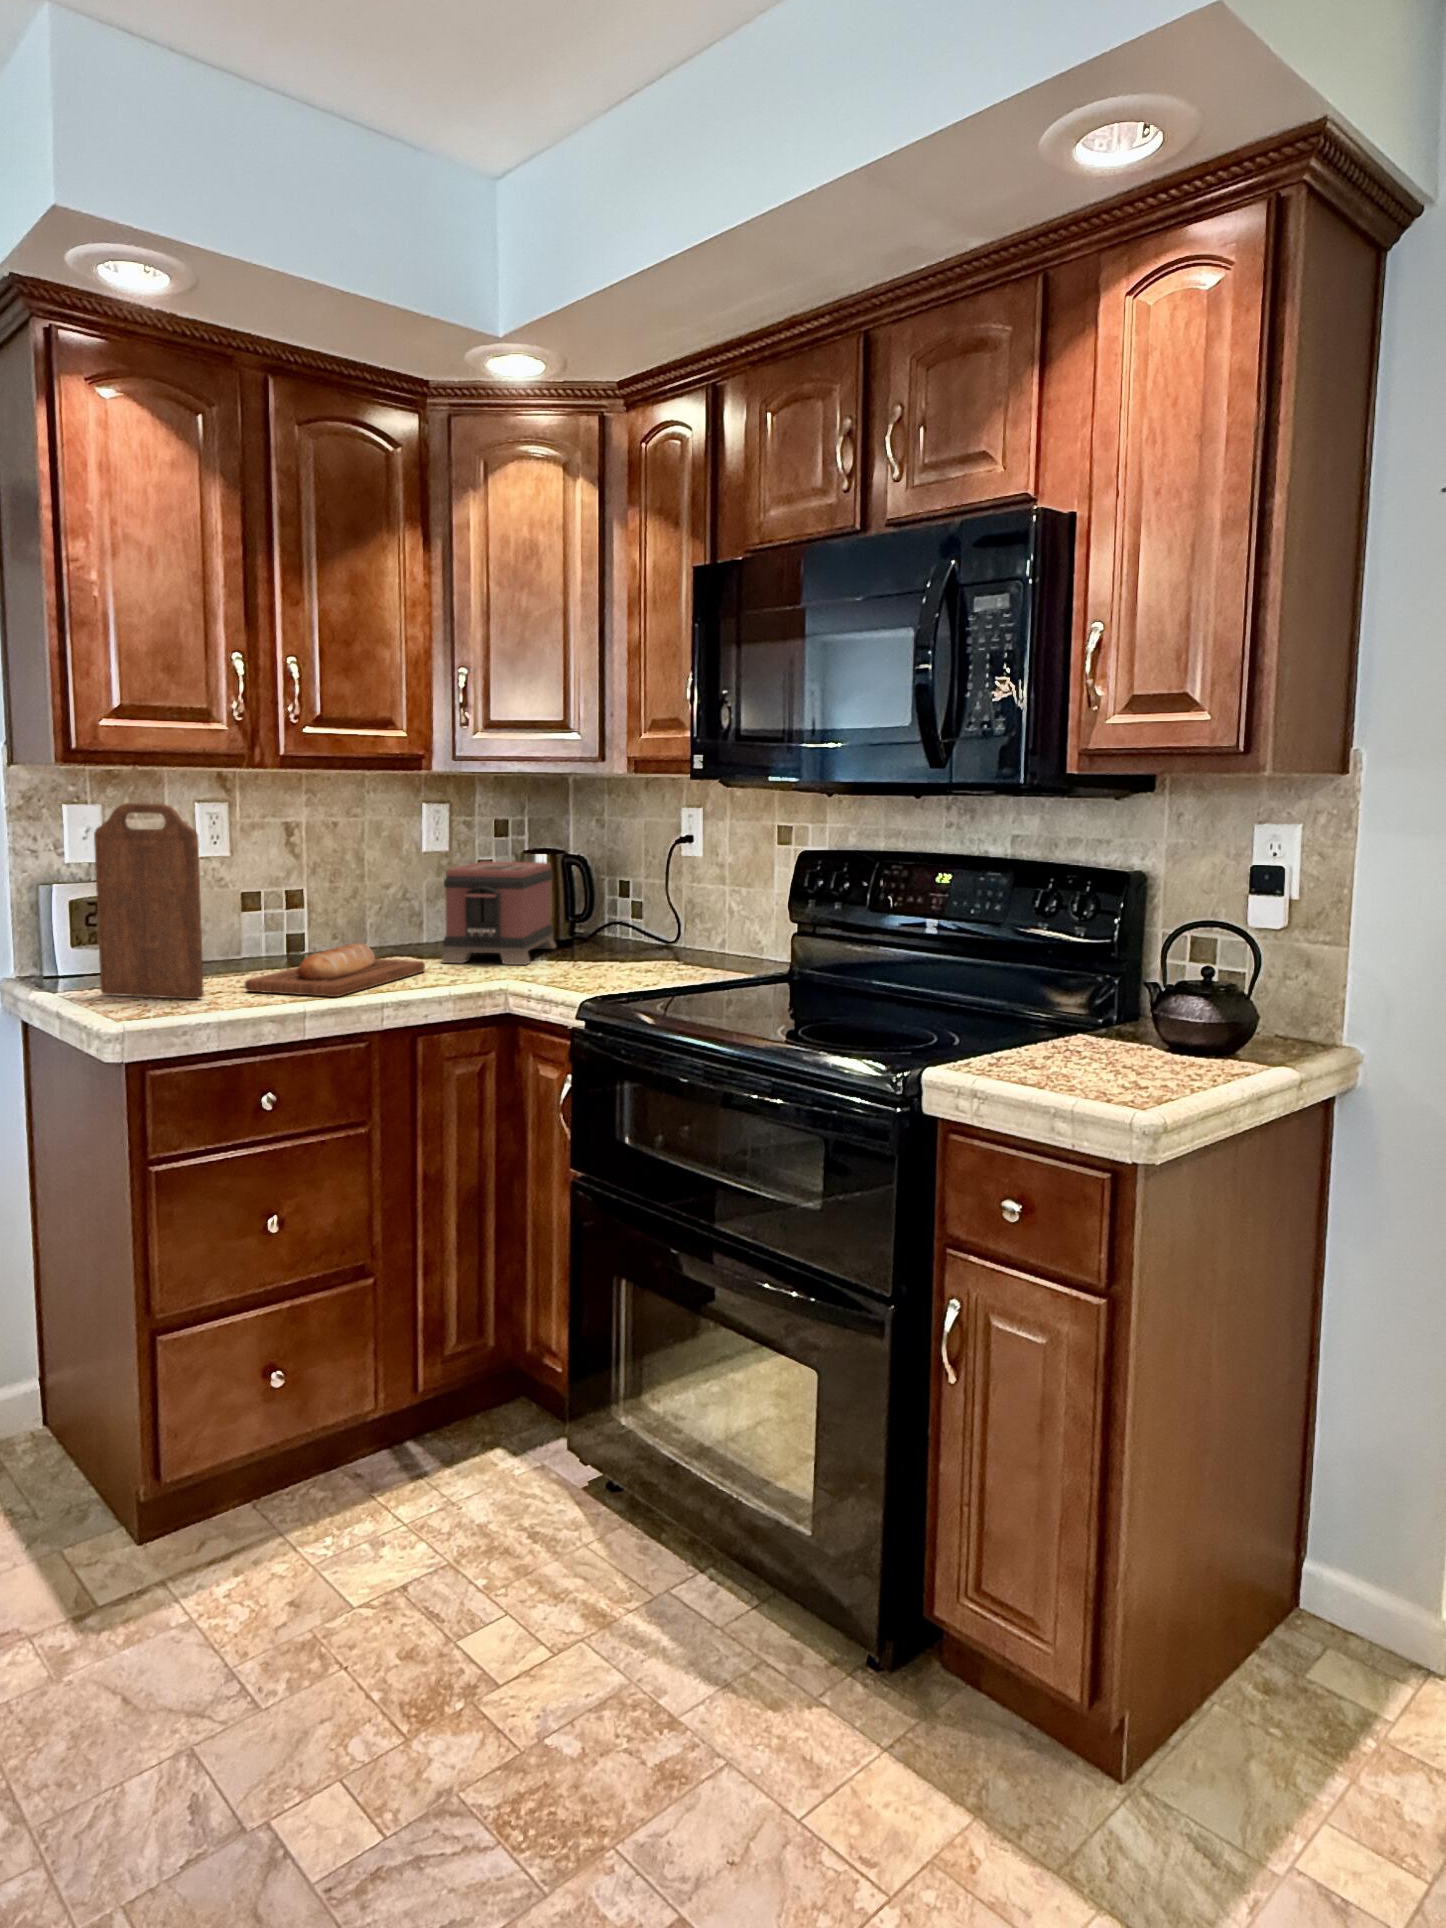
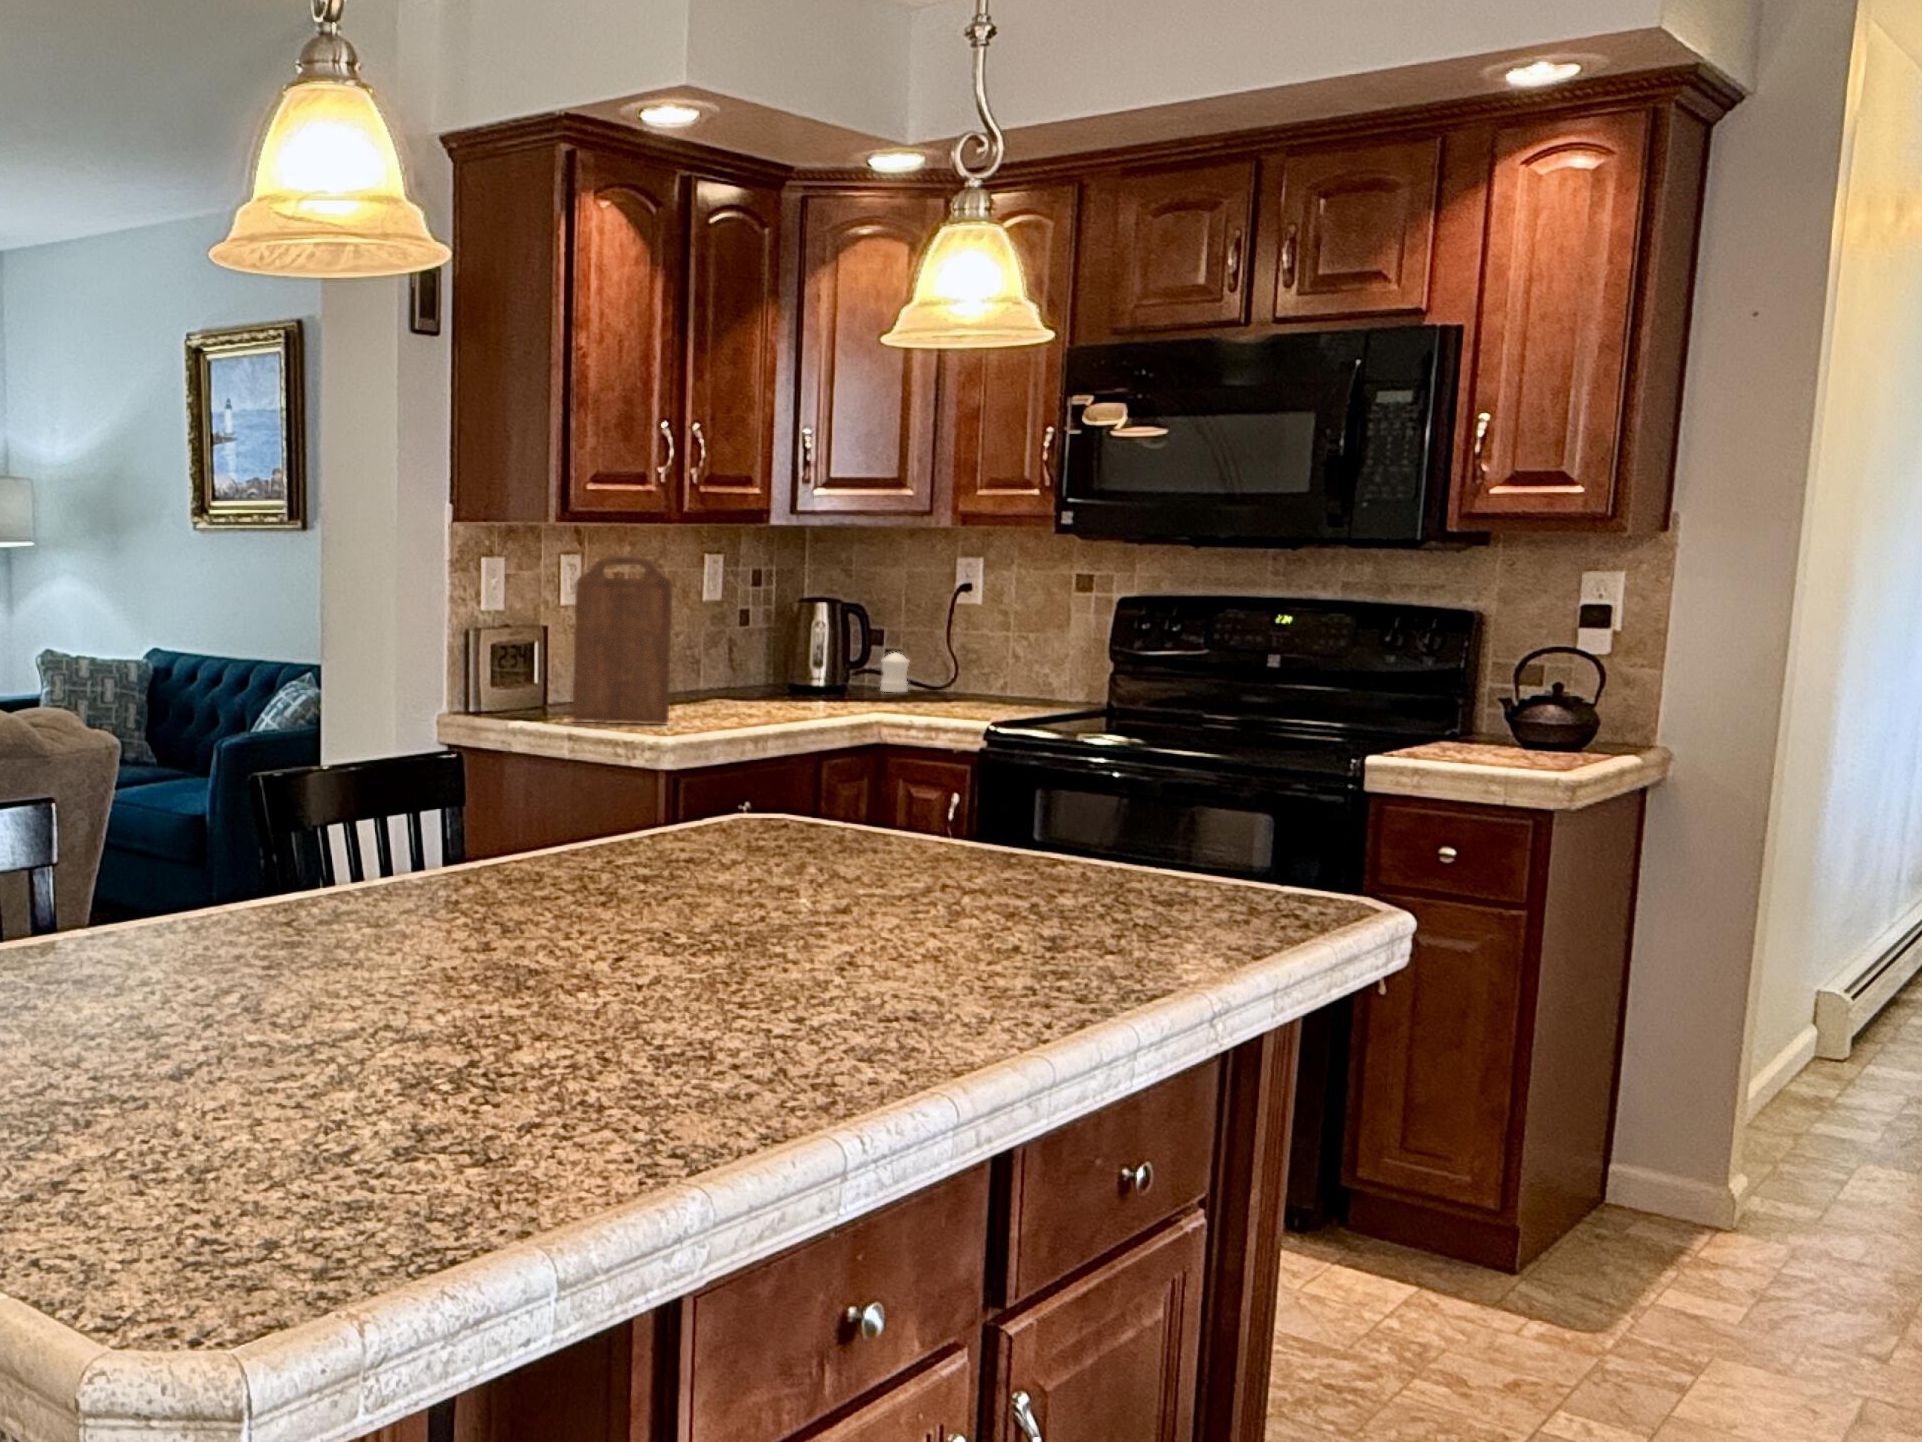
toaster: present [441,861,556,965] -> none [760,609,855,703]
salt shaker: none [604,906,634,949] -> present [881,652,909,692]
bread loaf: present [244,943,425,997] -> none [683,681,784,722]

